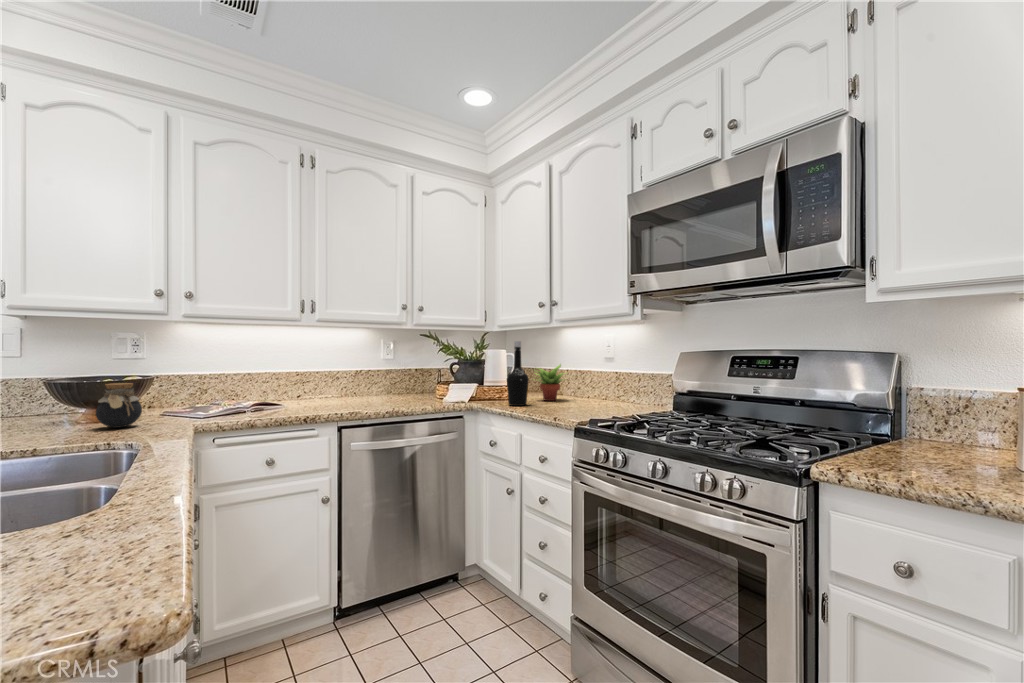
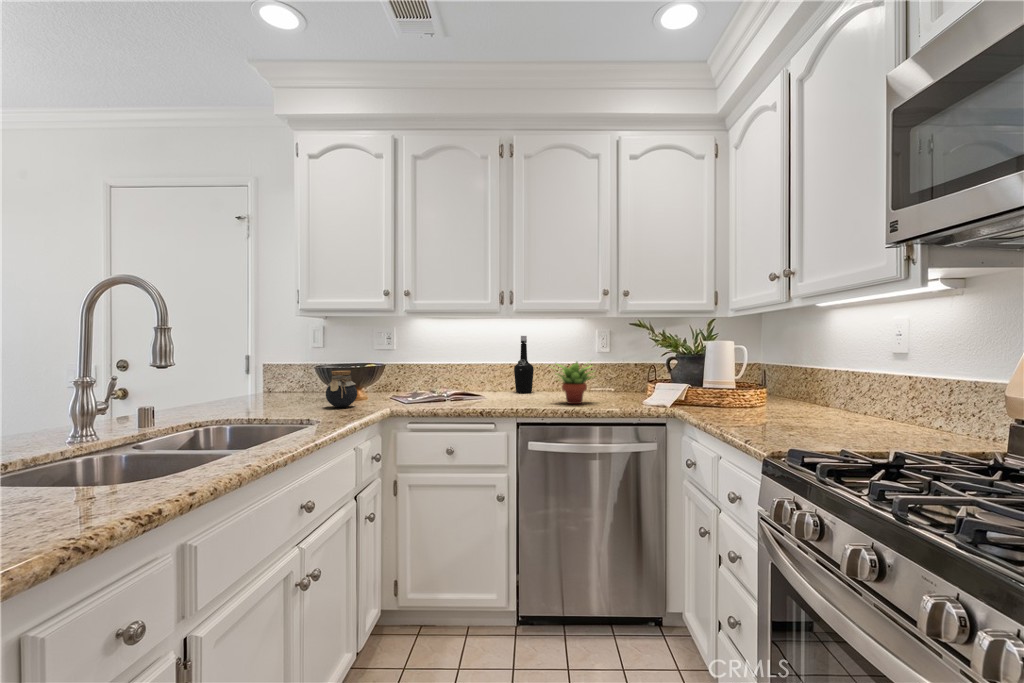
bottle: present [507,341,529,406] -> present [514,336,534,393]
succulent plant: present [537,364,563,401] -> present [555,360,595,404]

